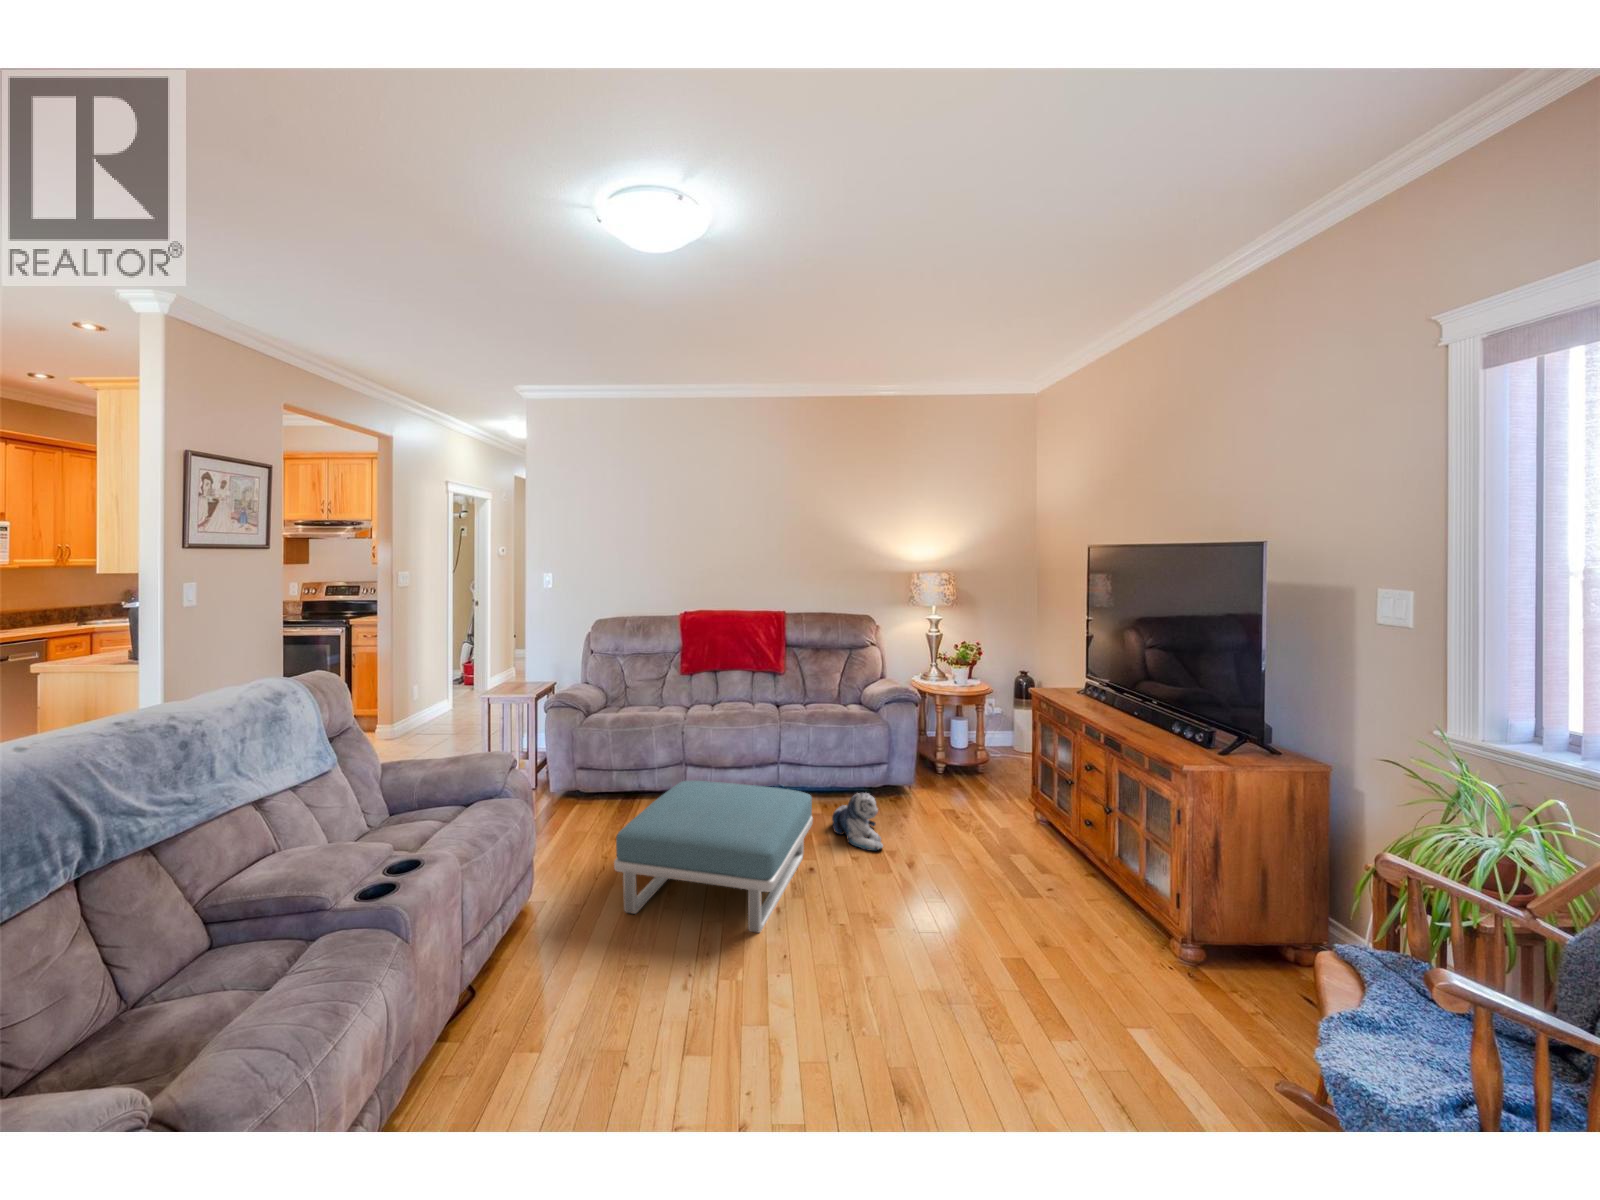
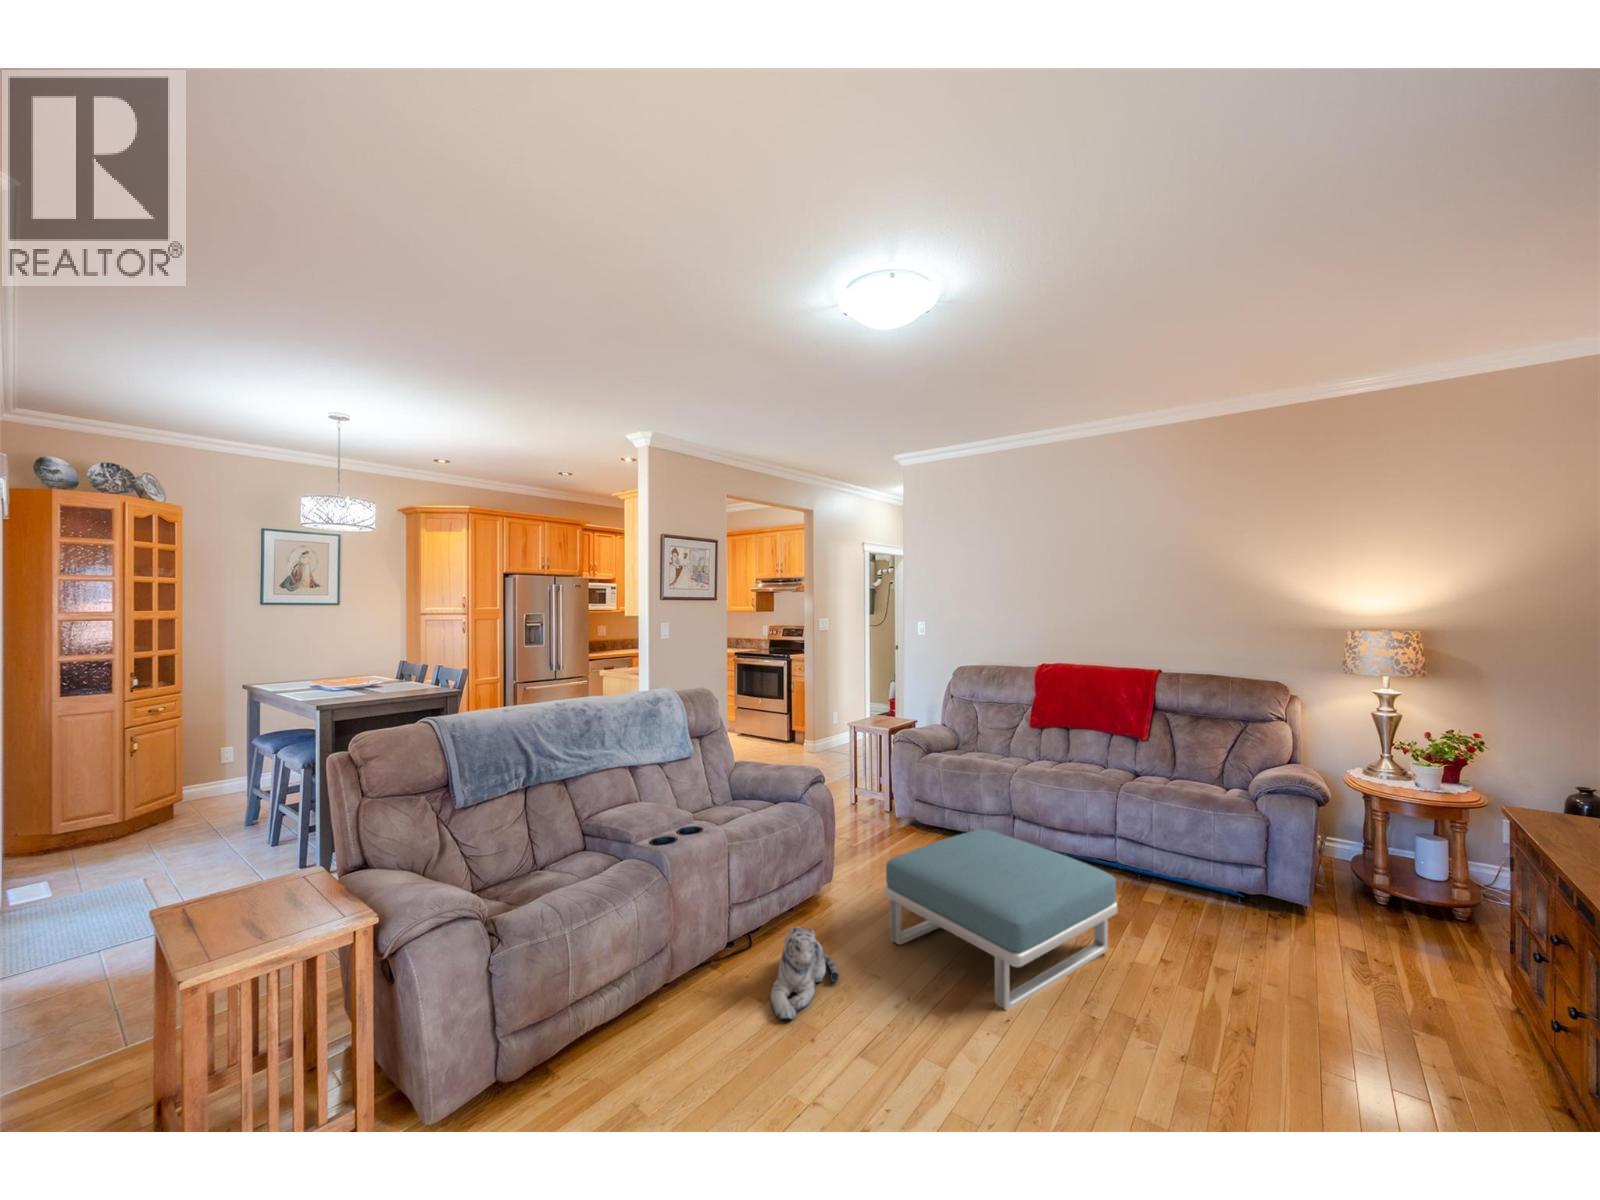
plush toy: present [832,793,883,851] -> present [770,927,838,1019]

